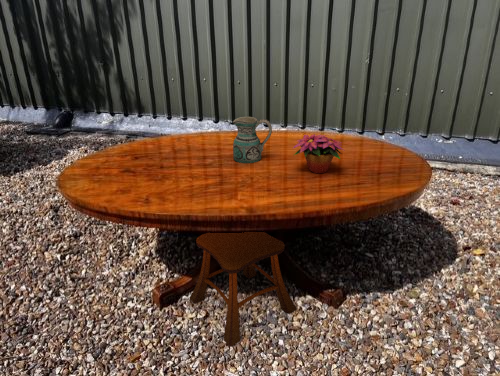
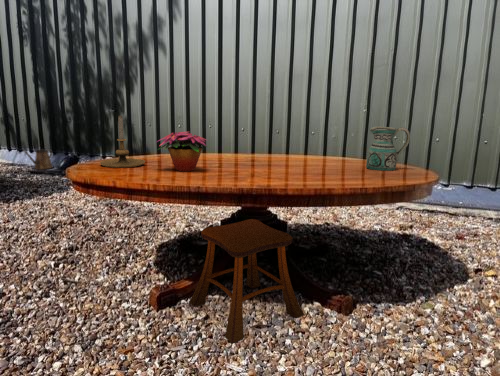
watering can: none [15,105,49,127] -> present [23,149,52,170]
ceramic pitcher: present [233,117,272,163] -> present [366,127,410,171]
candle holder: none [91,122,136,177] -> present [100,116,145,168]
flower arrangement: present [294,134,343,173] -> present [159,132,207,172]

